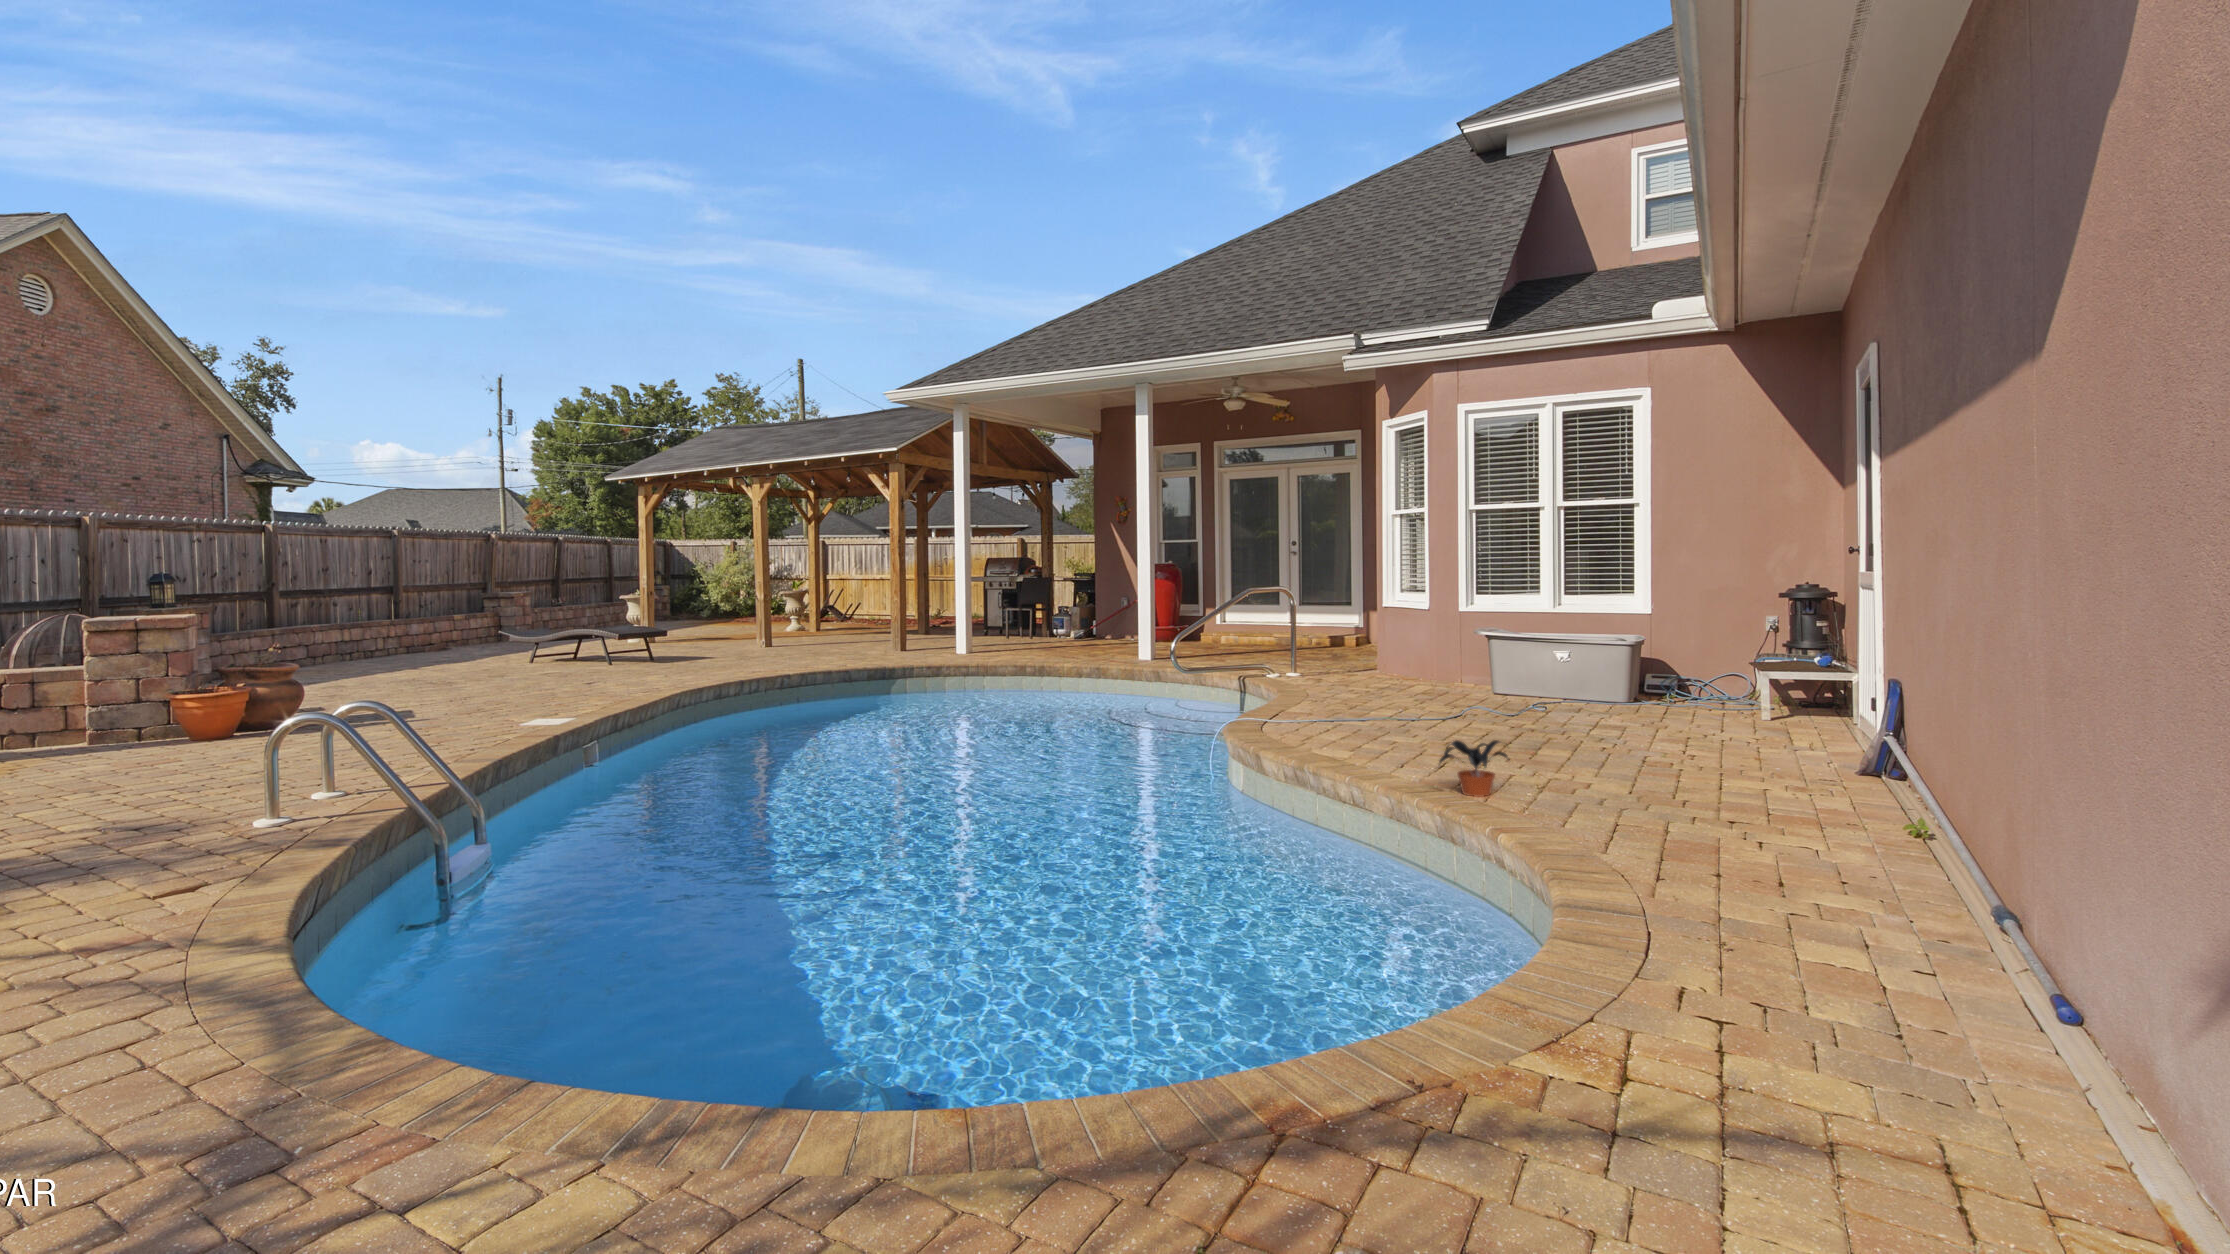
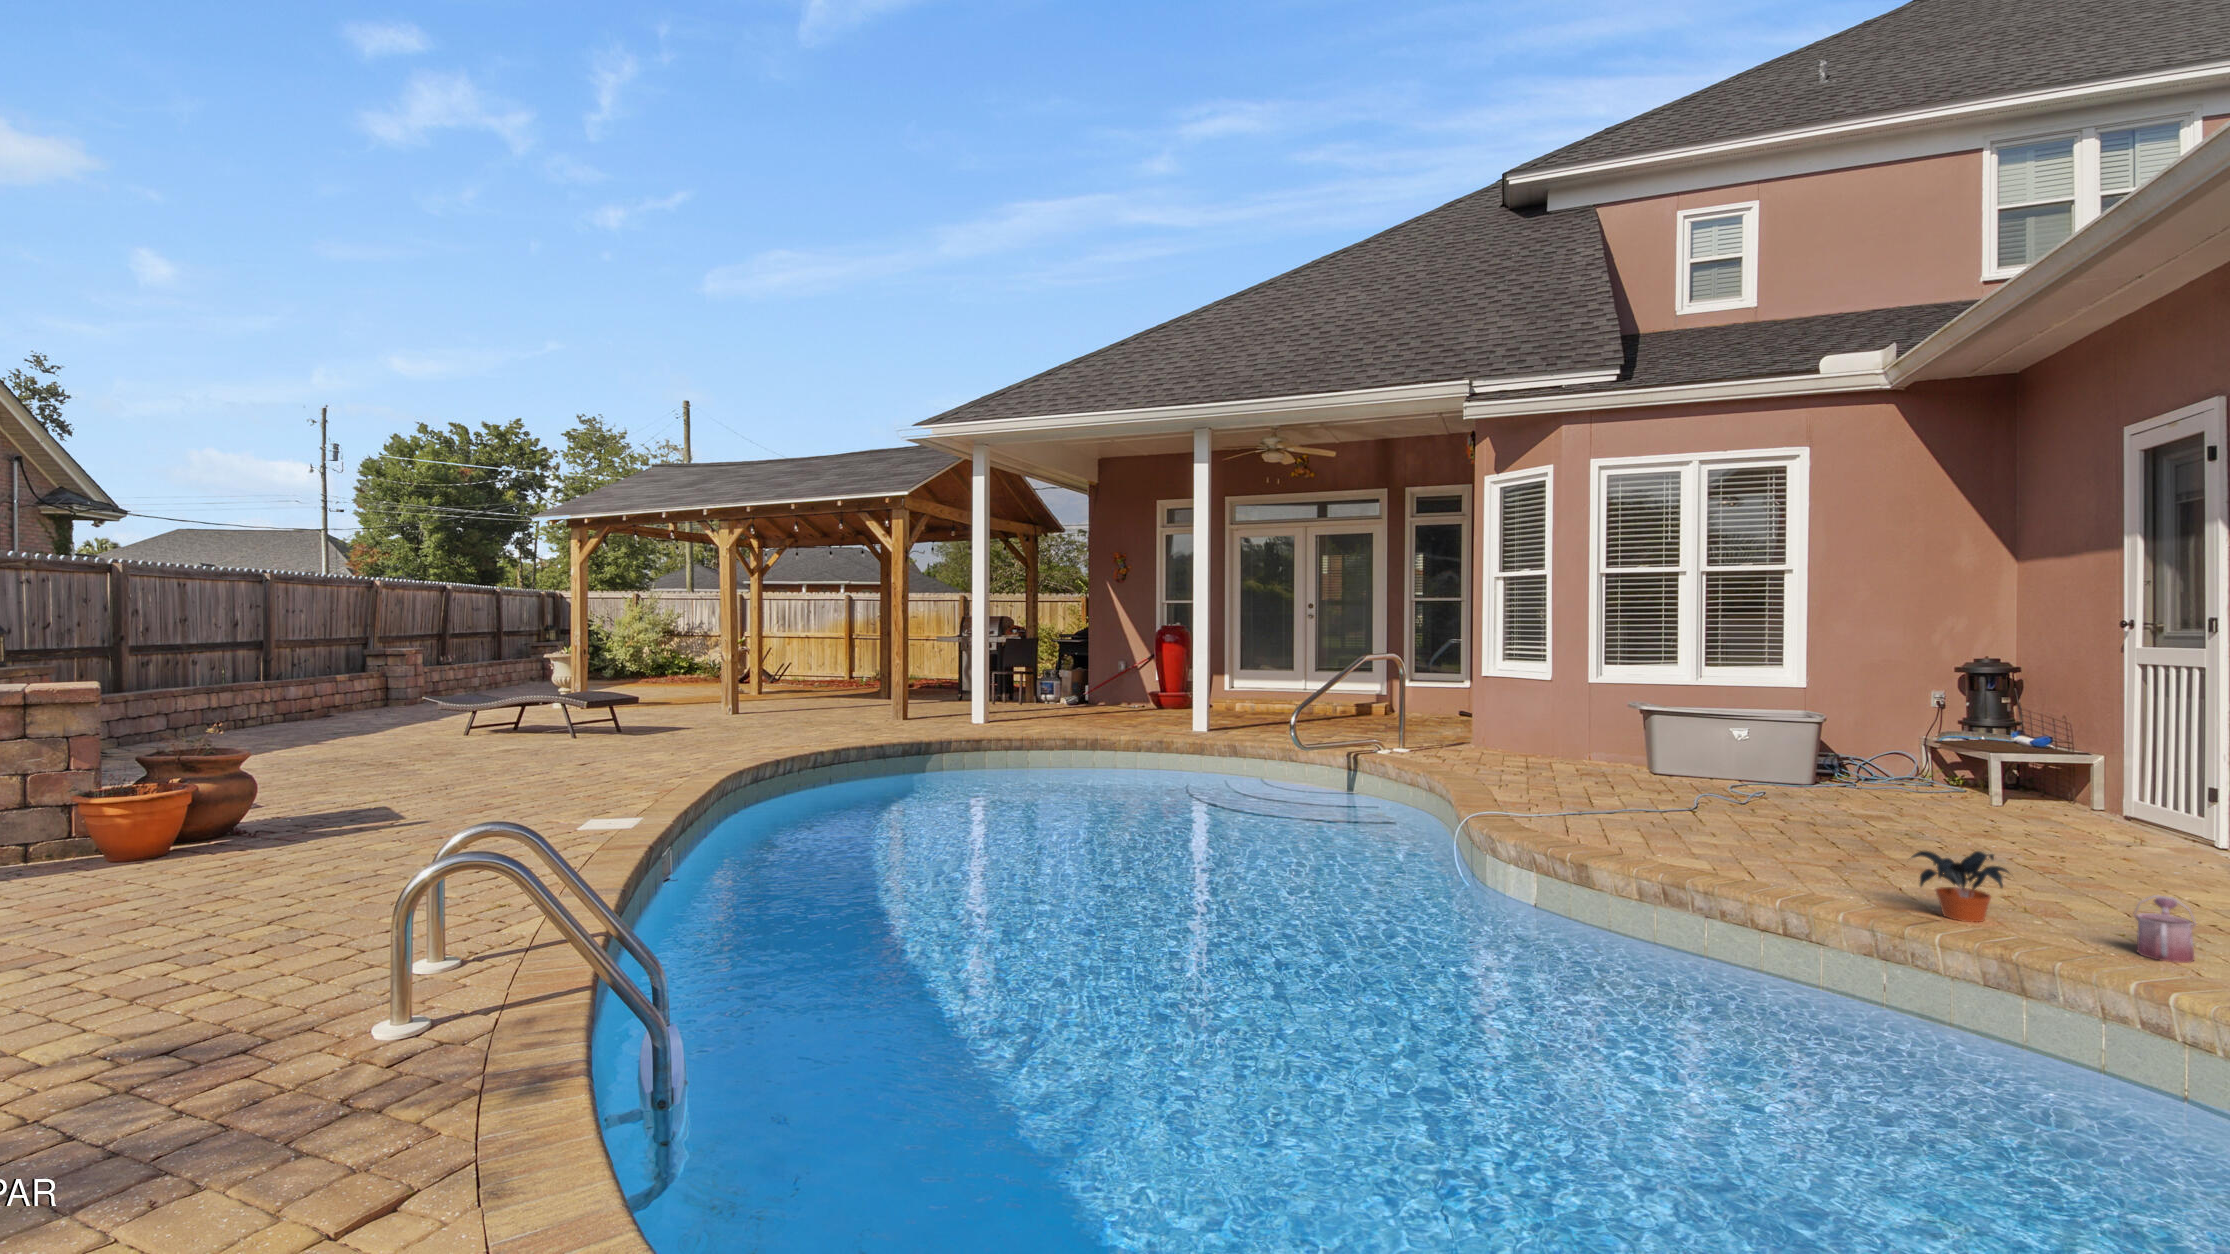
watering can: none [1548,769,1596,822] -> present [2134,895,2196,963]

